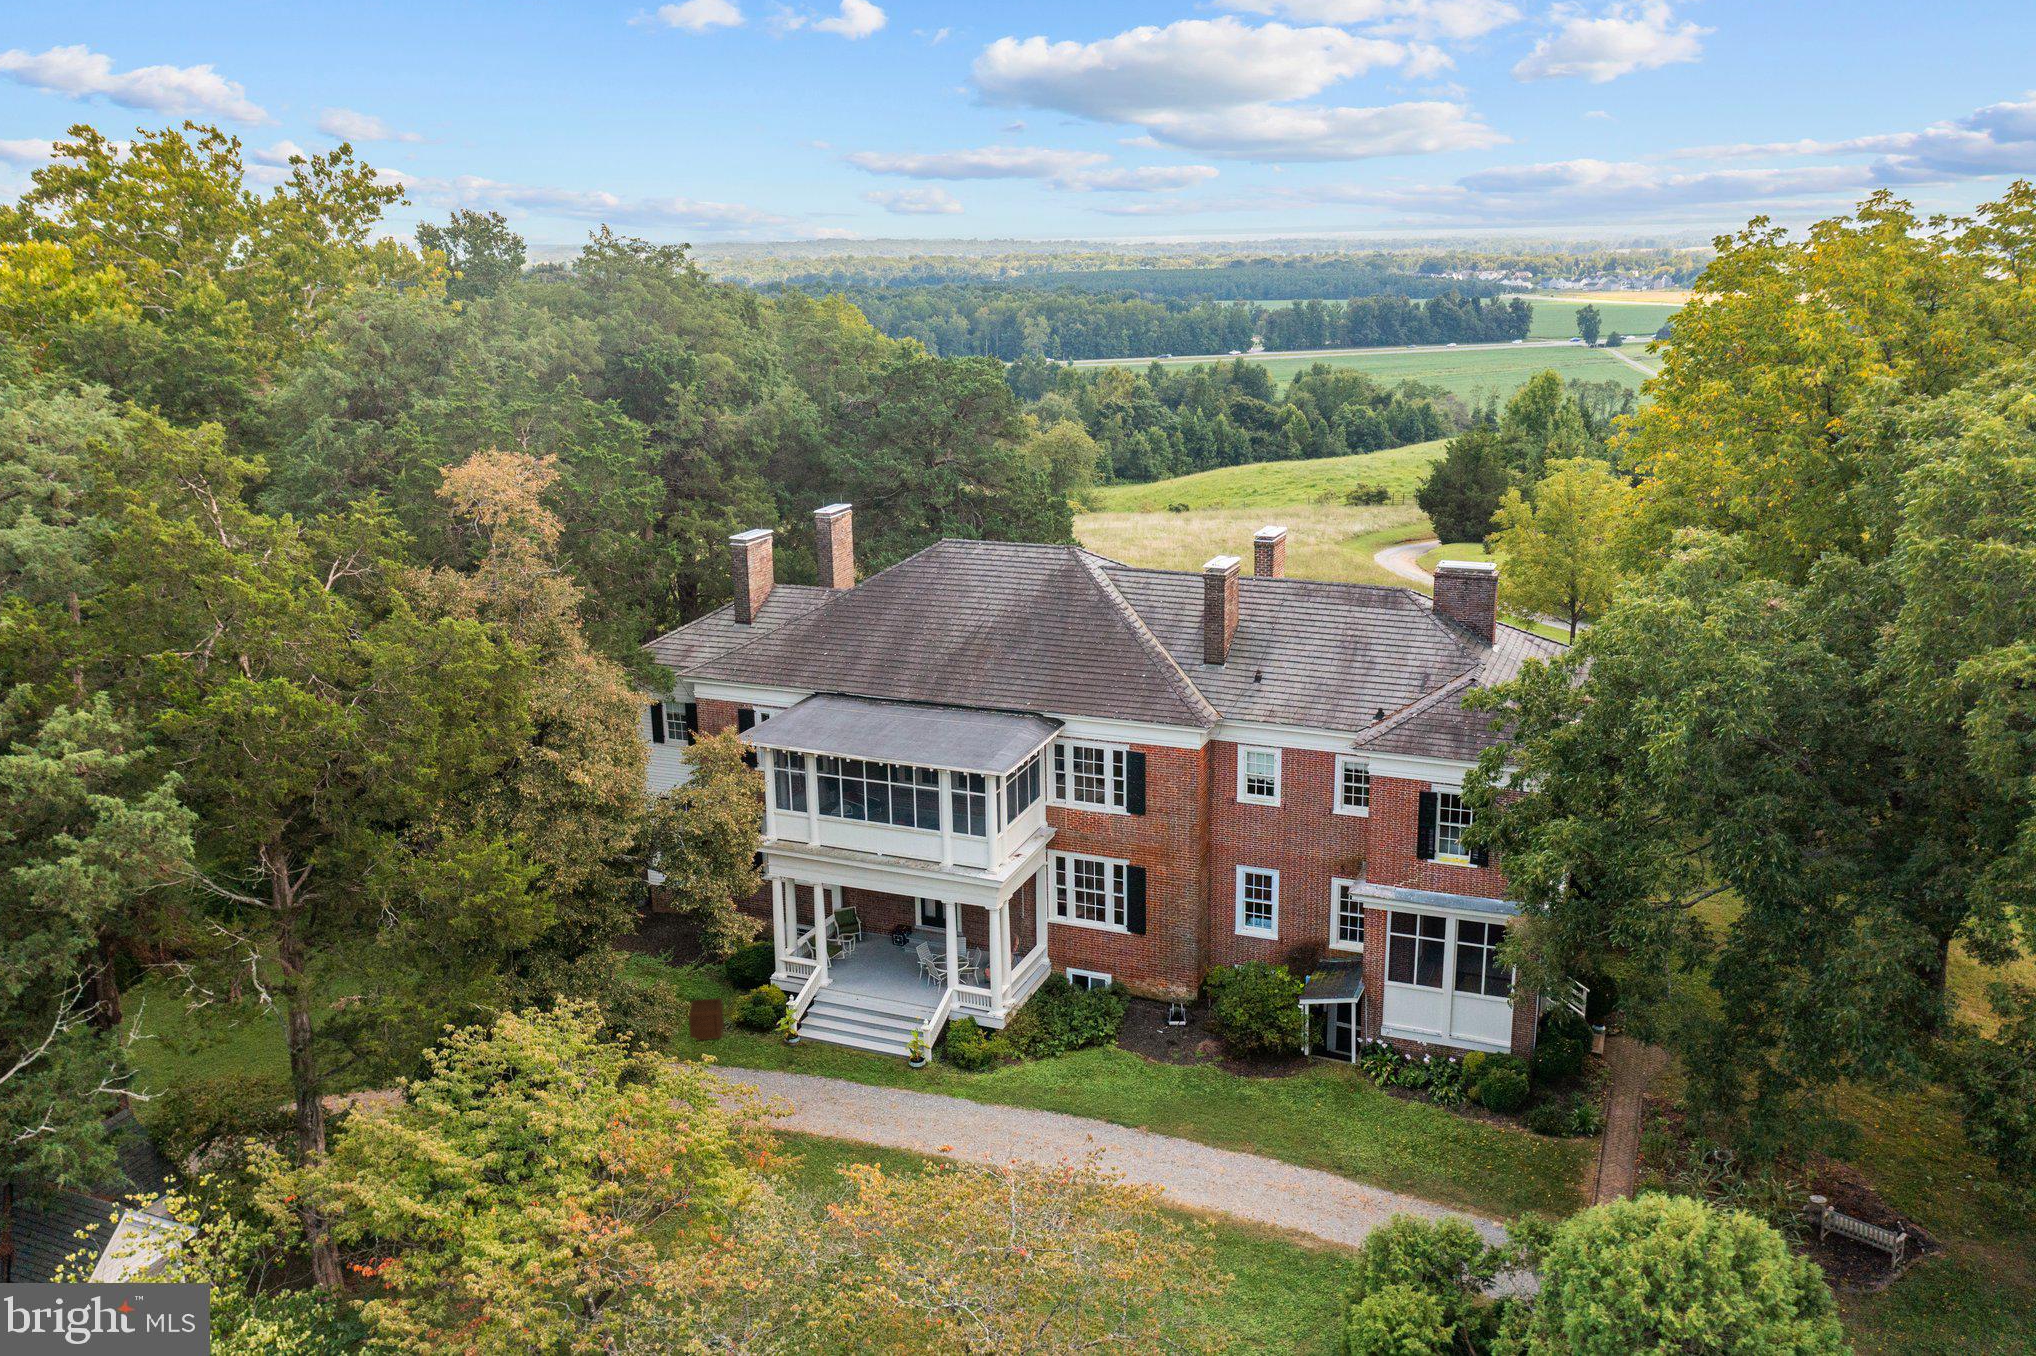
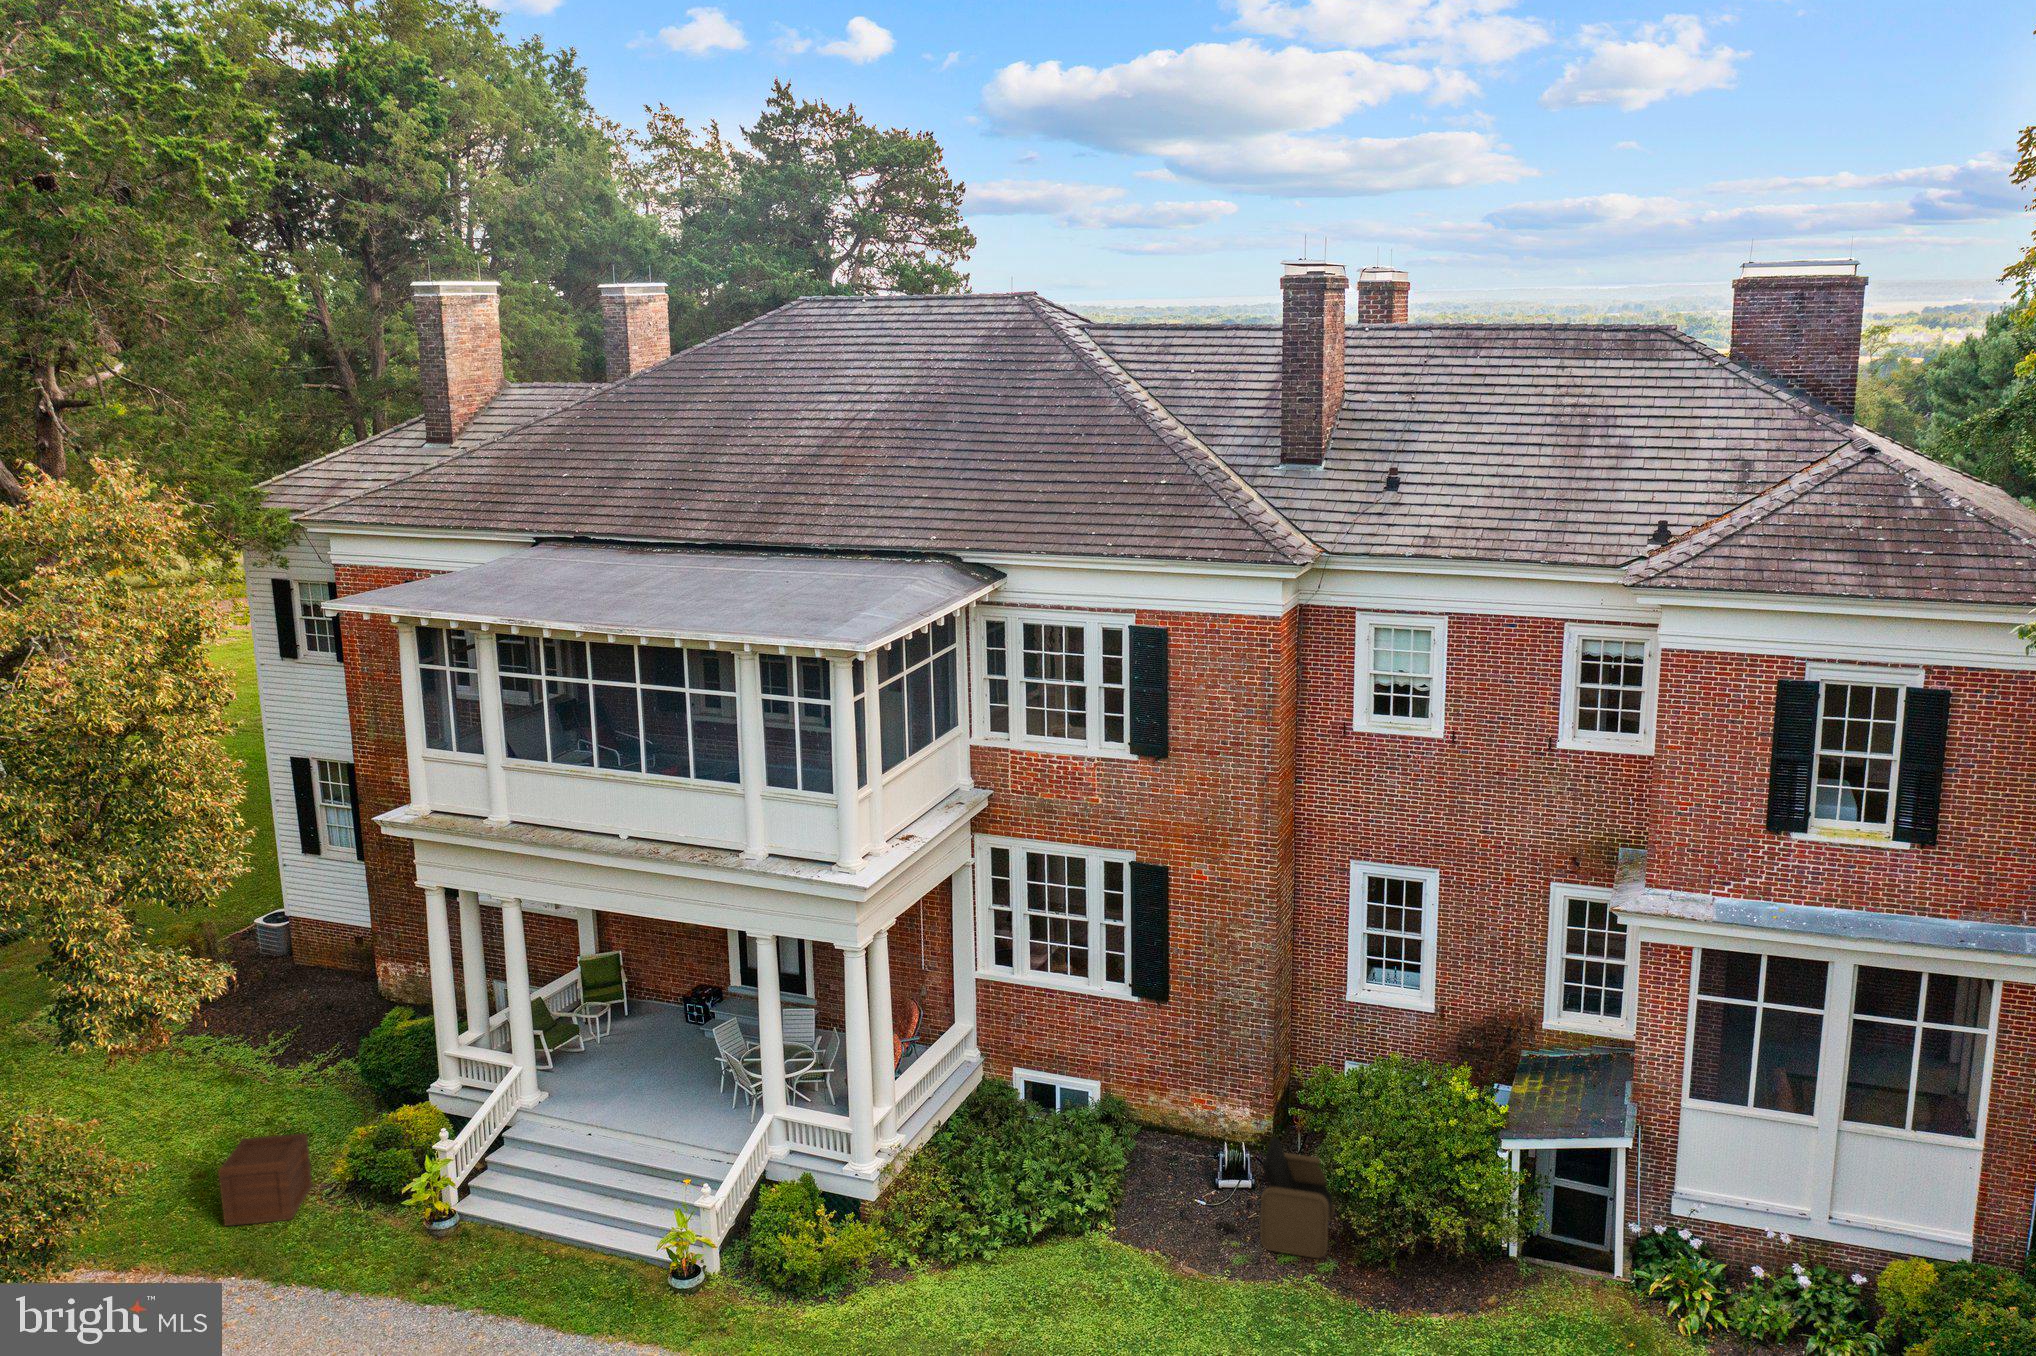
armchair: none [1187,1000,1225,1055] -> present [1260,1137,1335,1258]

